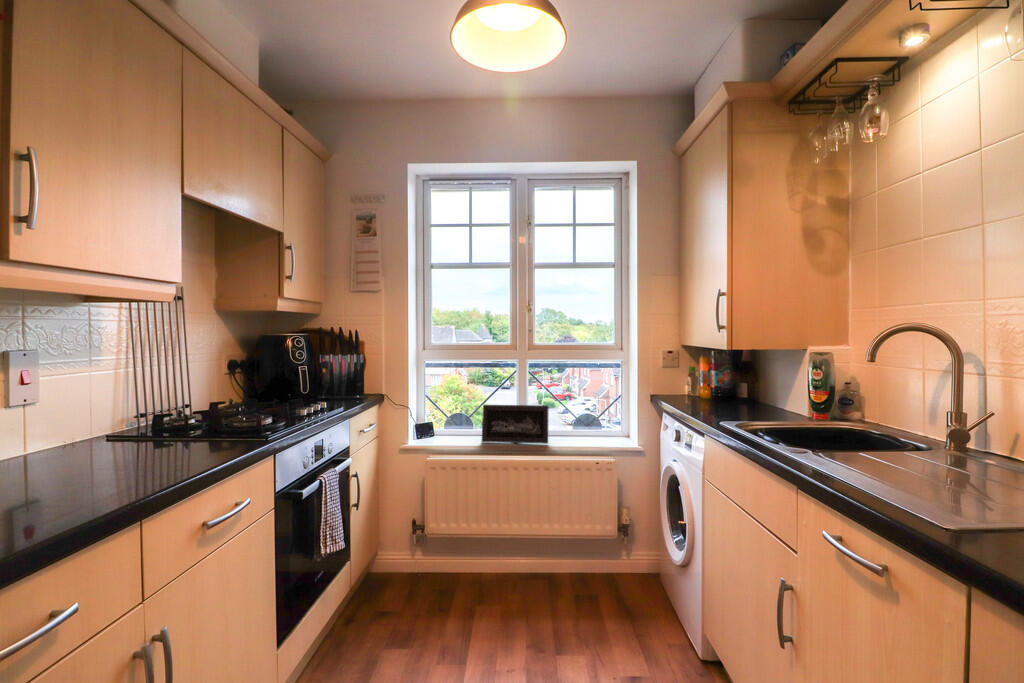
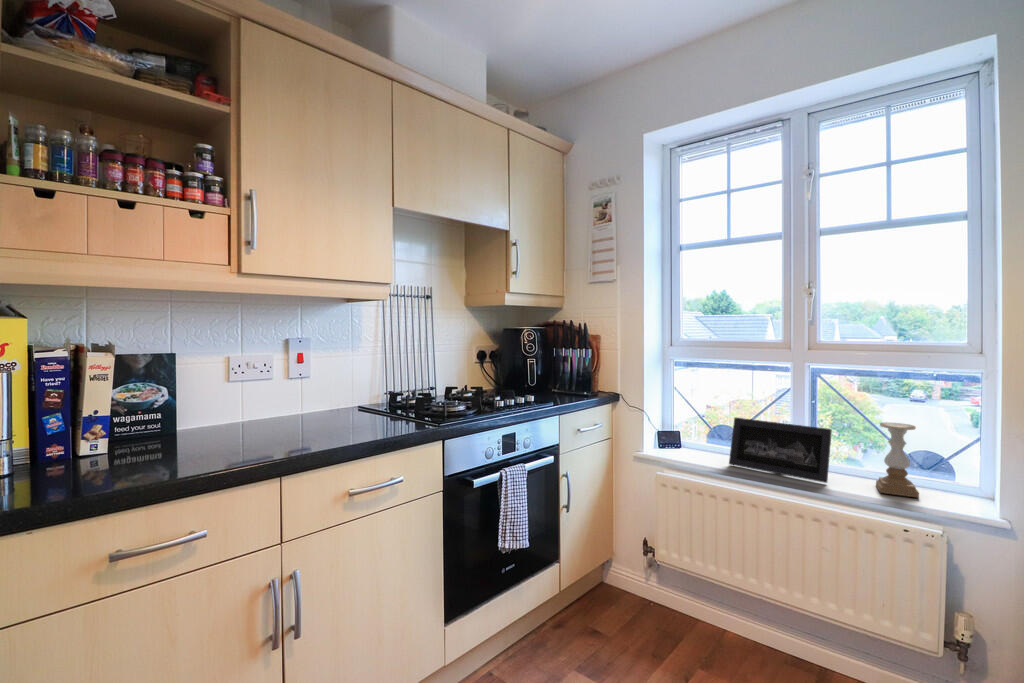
candle holder: none [572,397,597,444] -> present [876,422,919,498]

